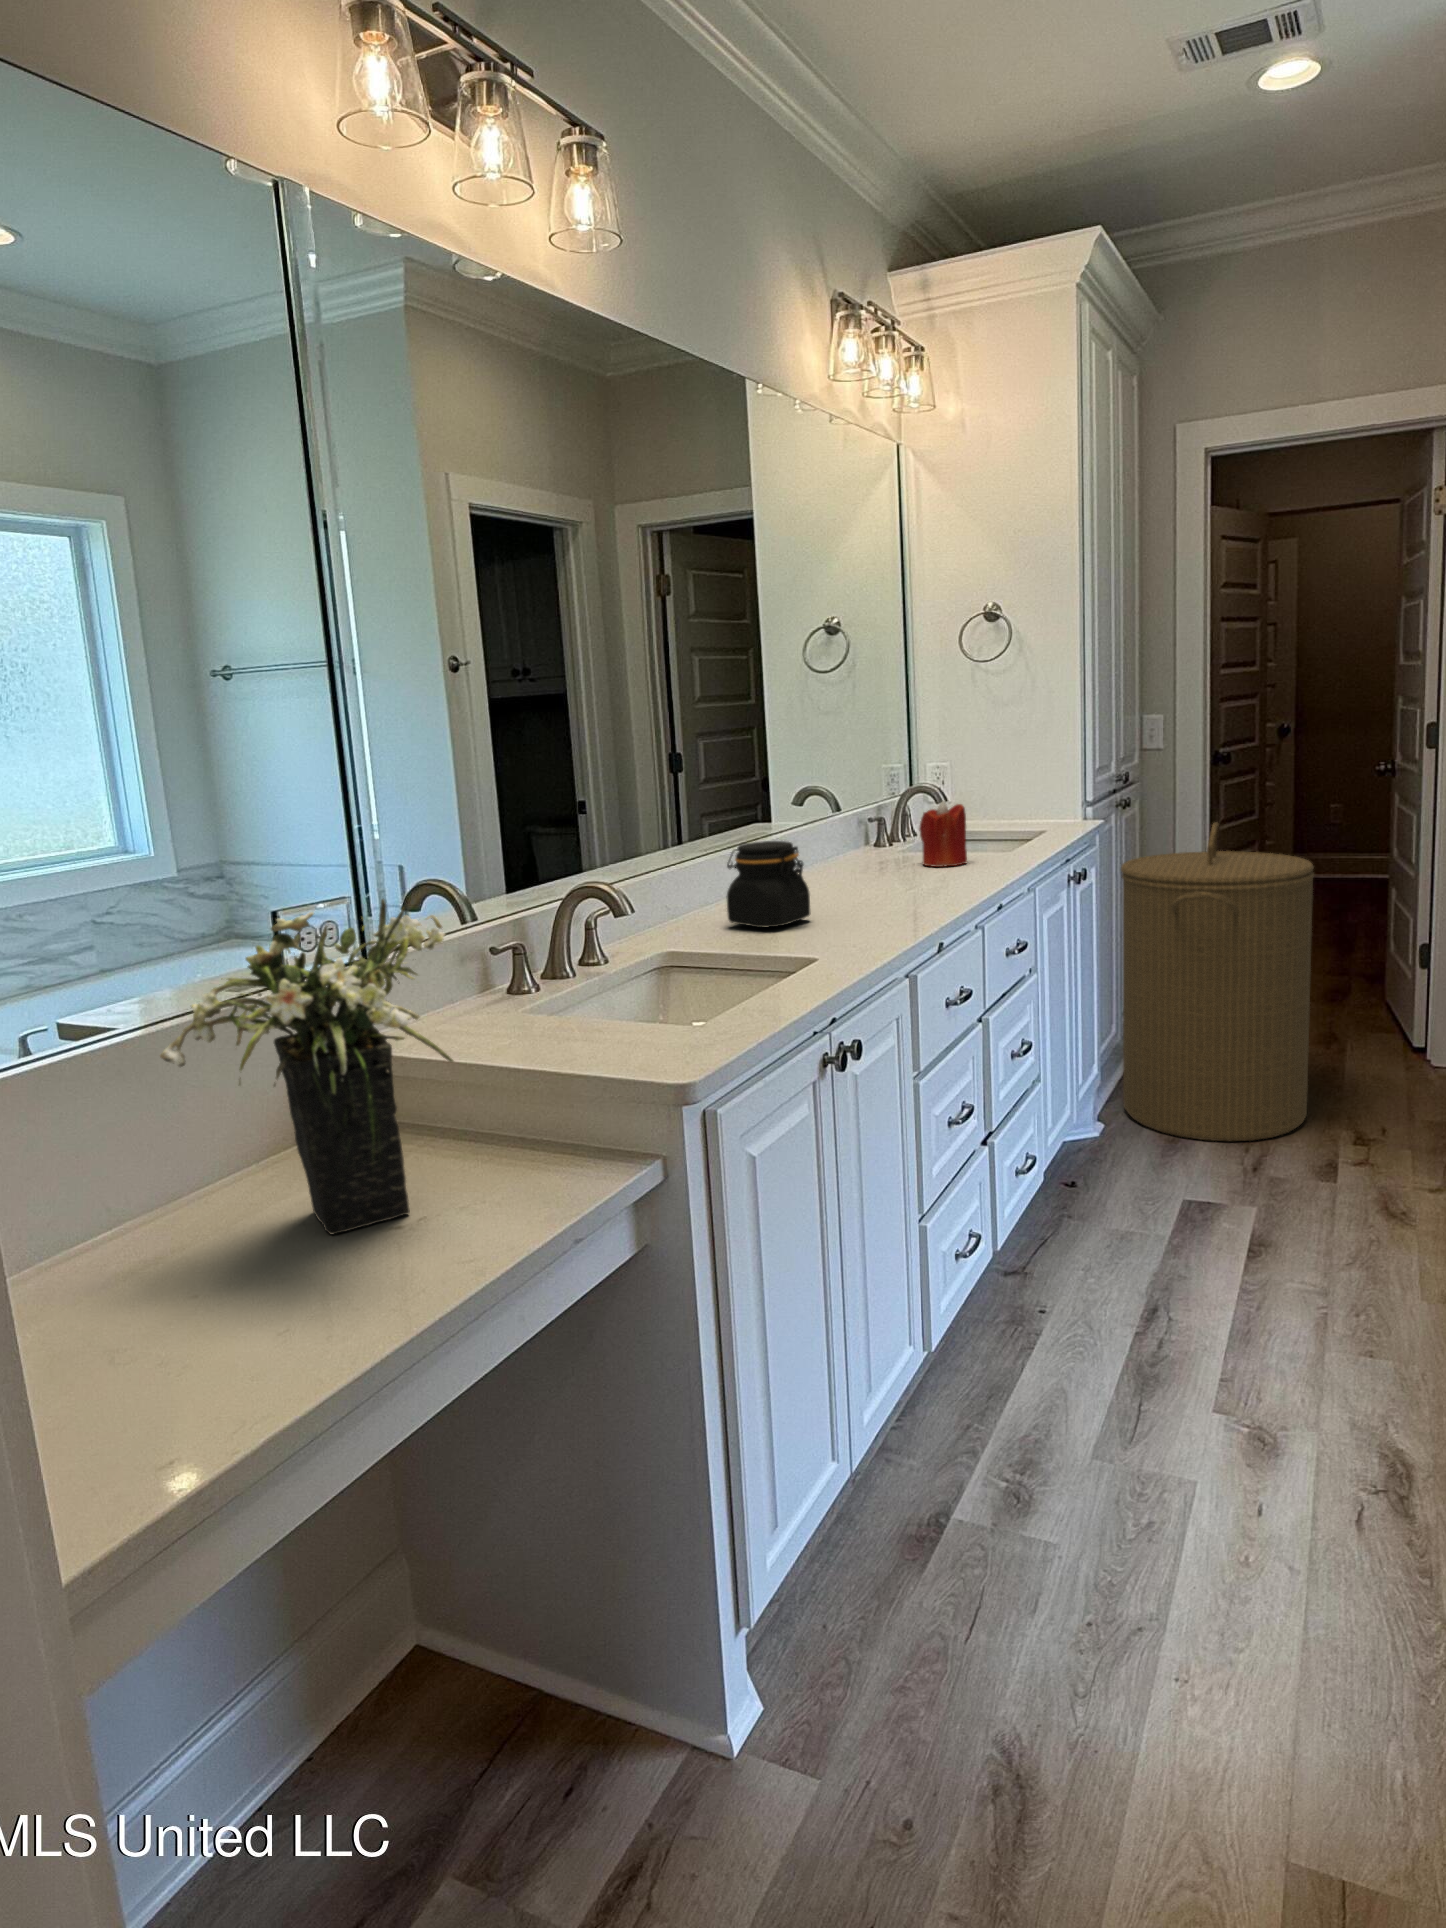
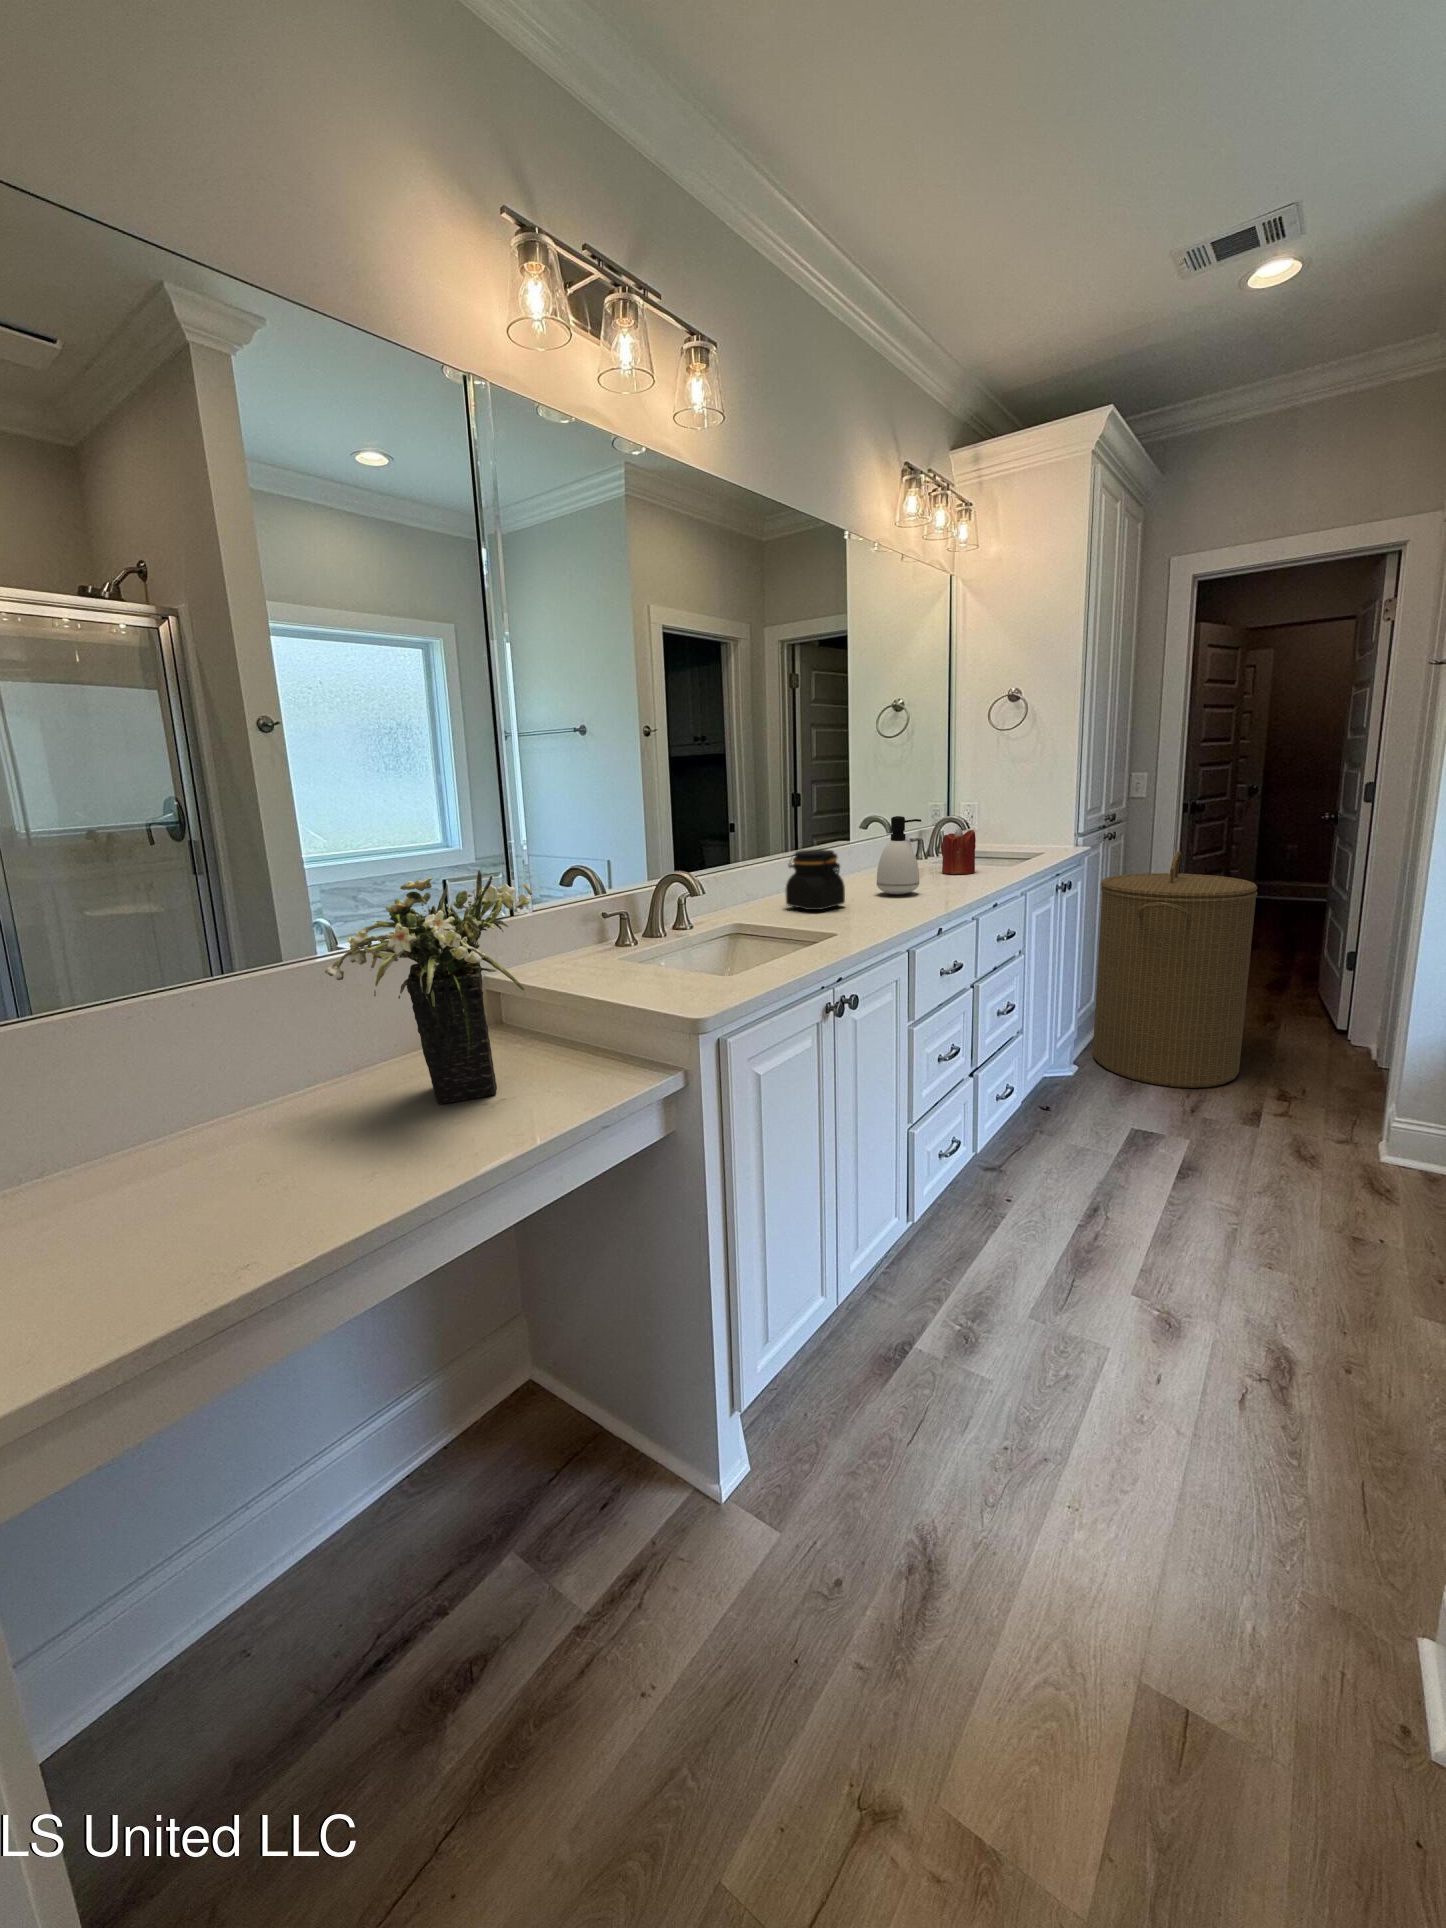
soap dispenser: none [846,790,904,899] -> present [877,816,921,894]

